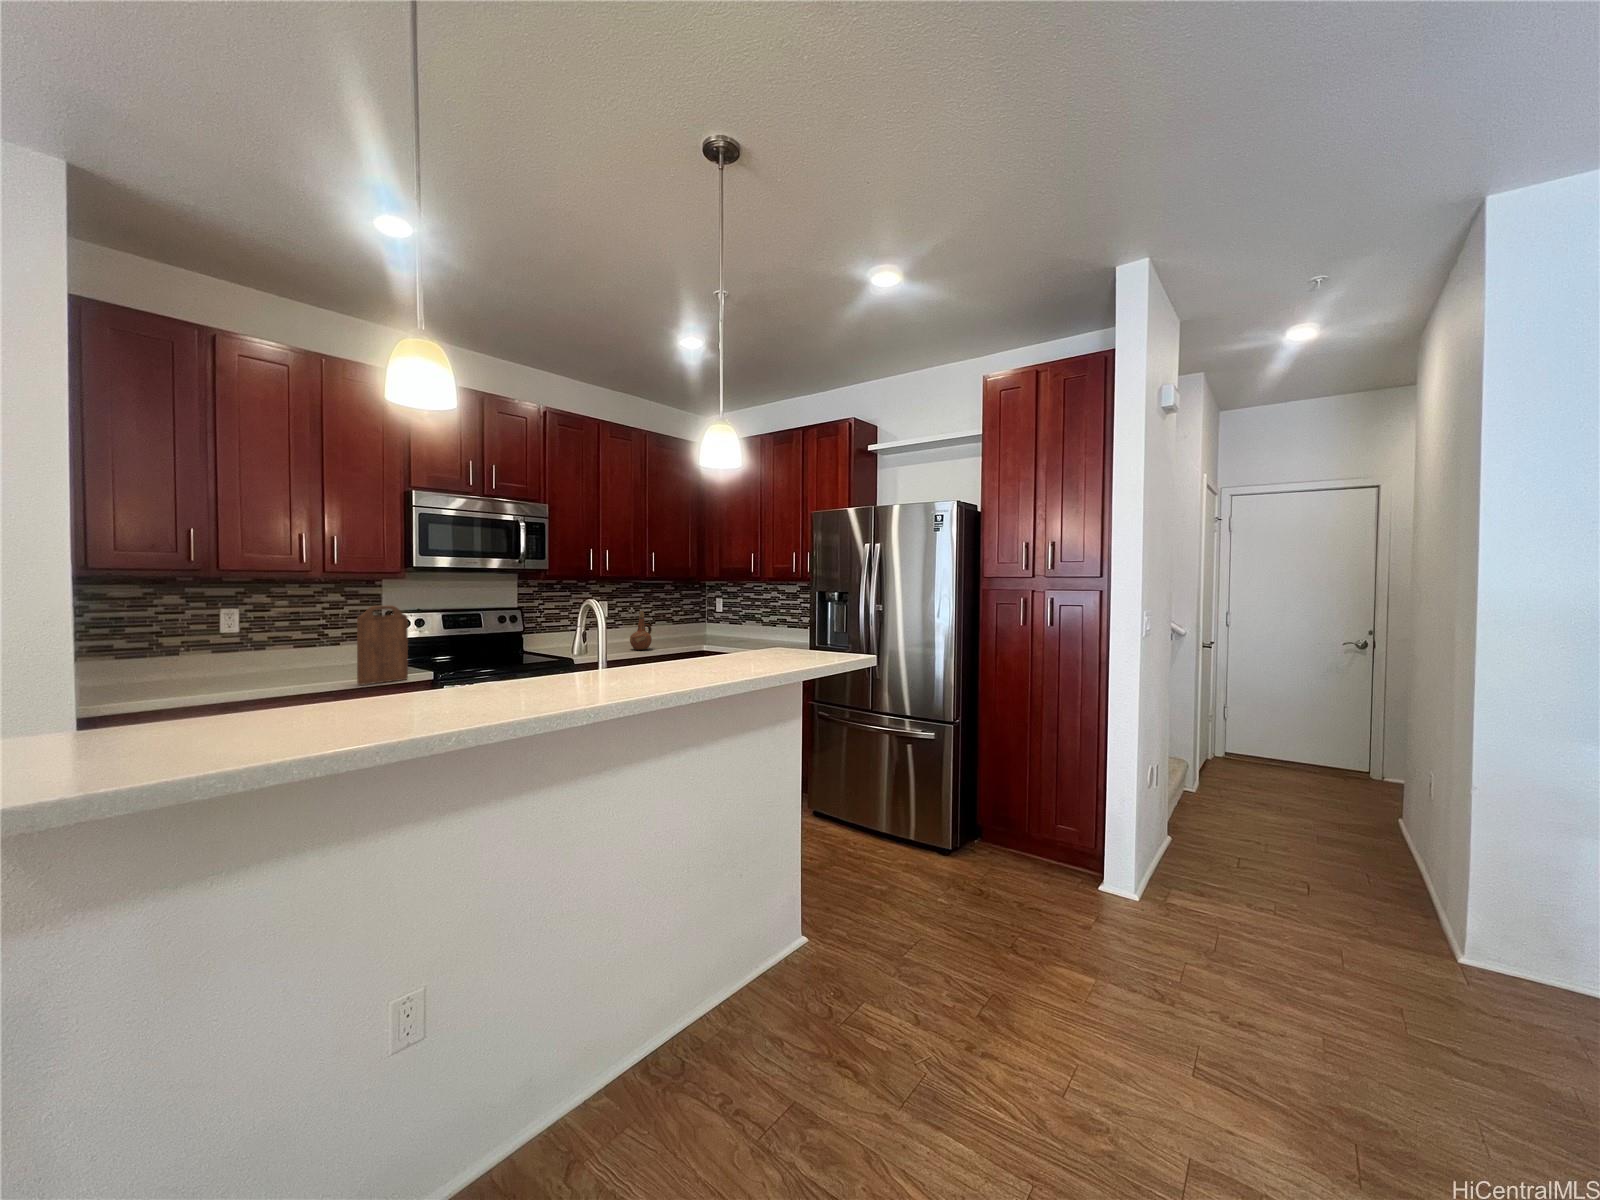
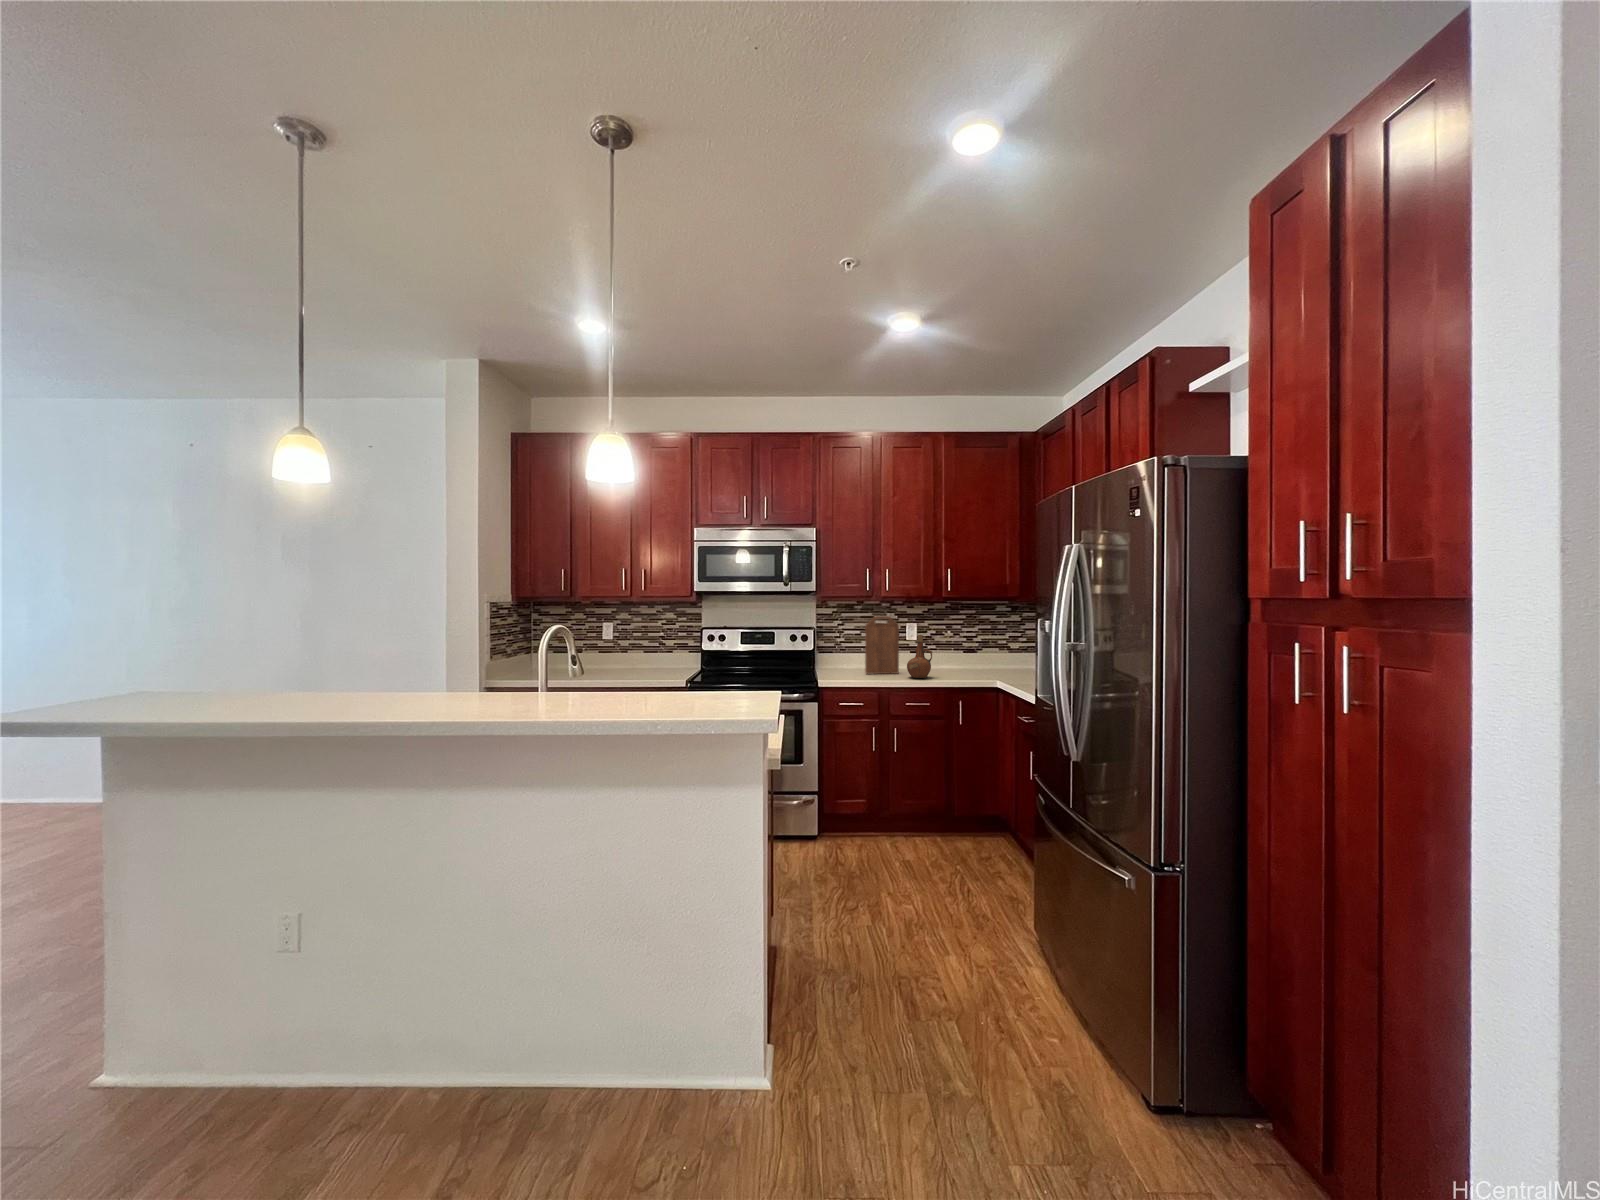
cutting board: present [357,605,408,685] -> present [865,616,899,674]

